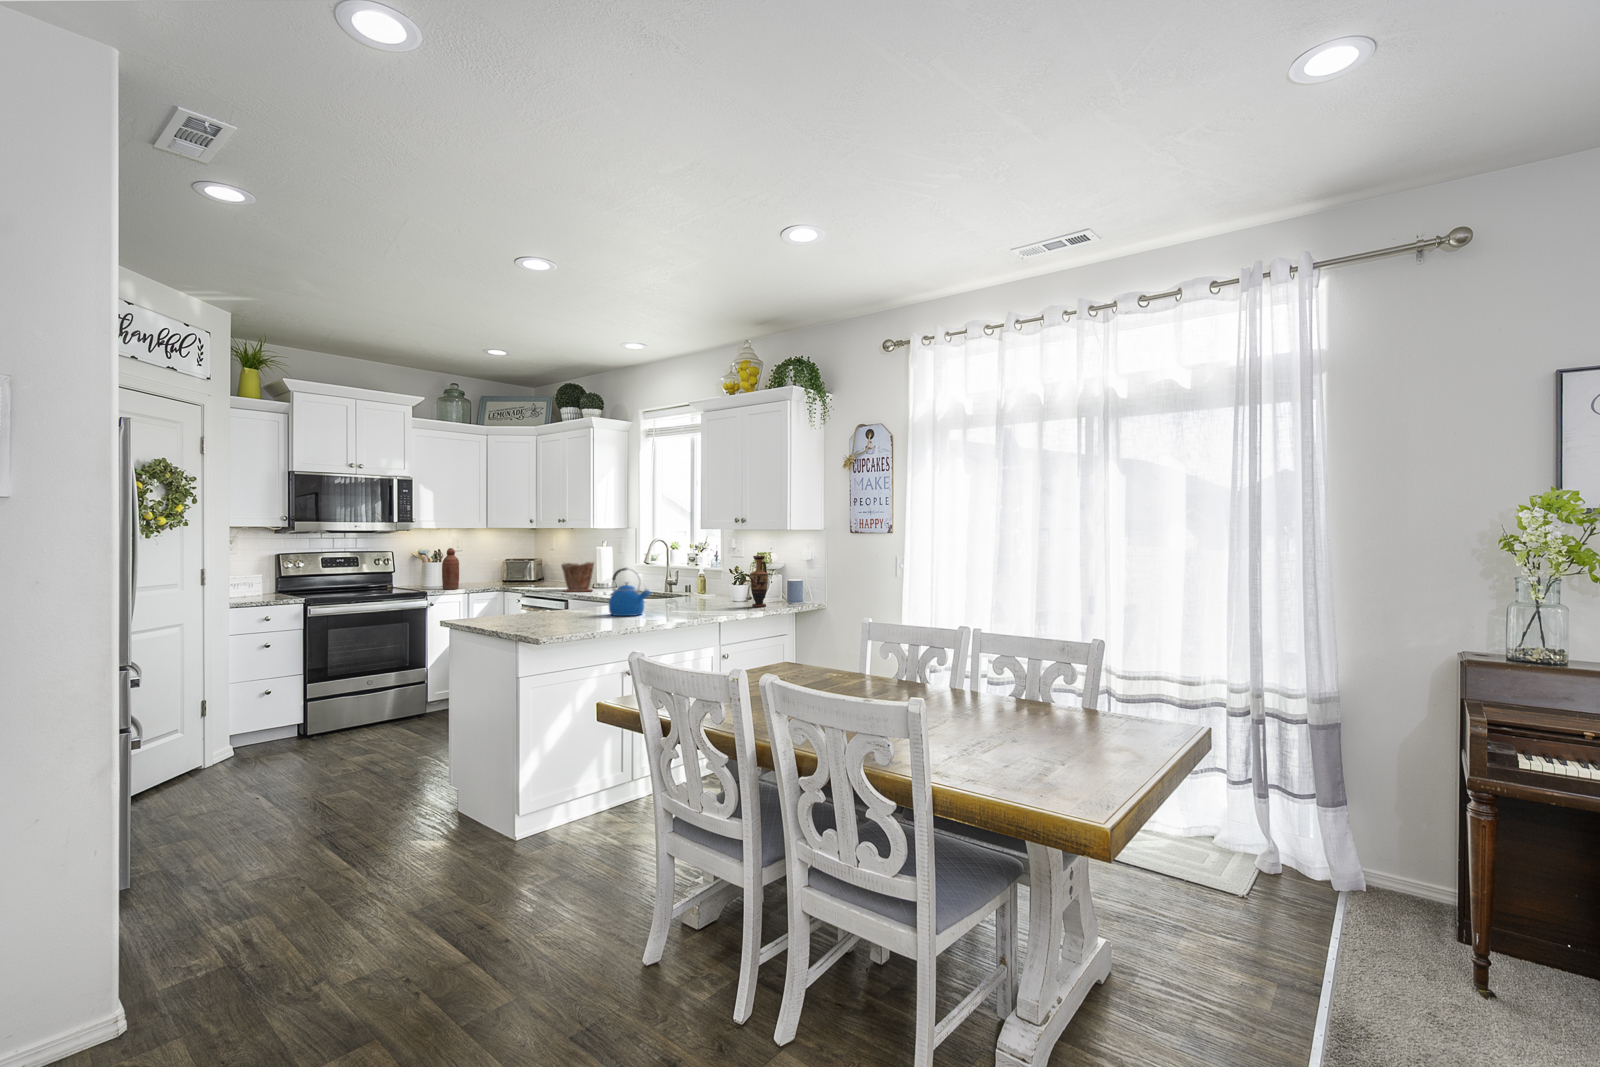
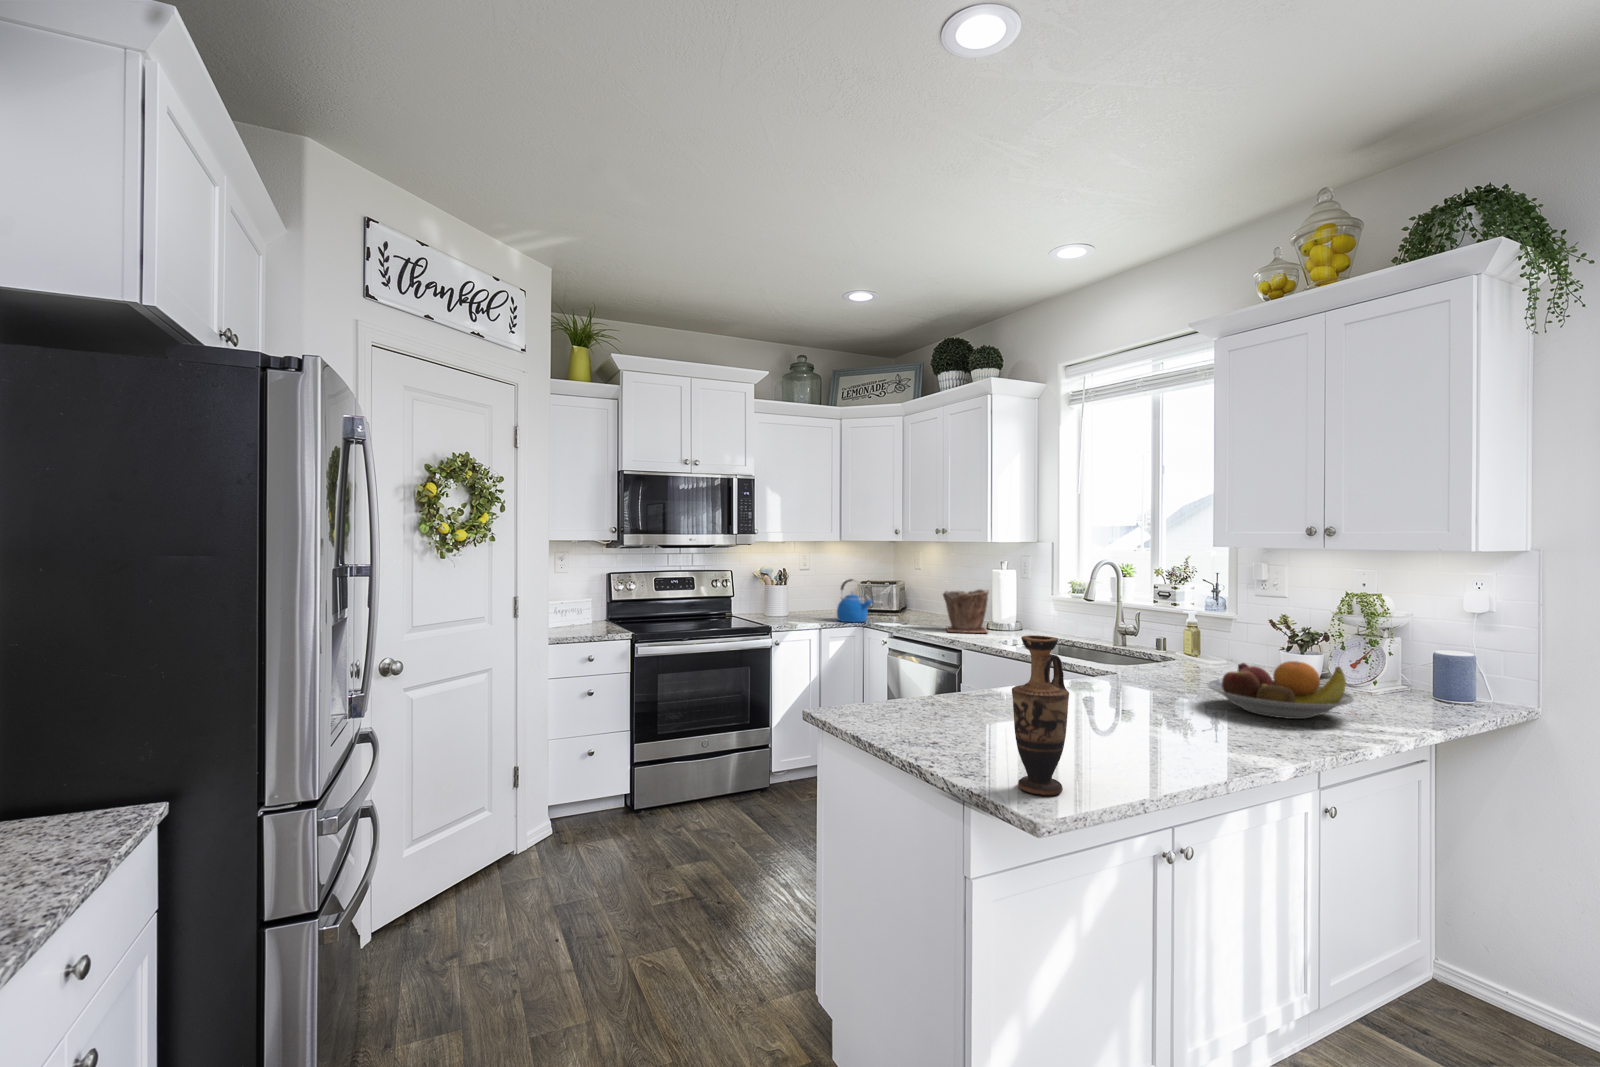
bottle: present [442,548,459,589] -> none [789,567,809,620]
vase: present [750,556,768,607] -> present [1012,635,1069,795]
kettle: present [609,568,650,616] -> present [837,579,872,622]
fruit bowl: none [670,583,731,610] -> present [1208,661,1354,719]

